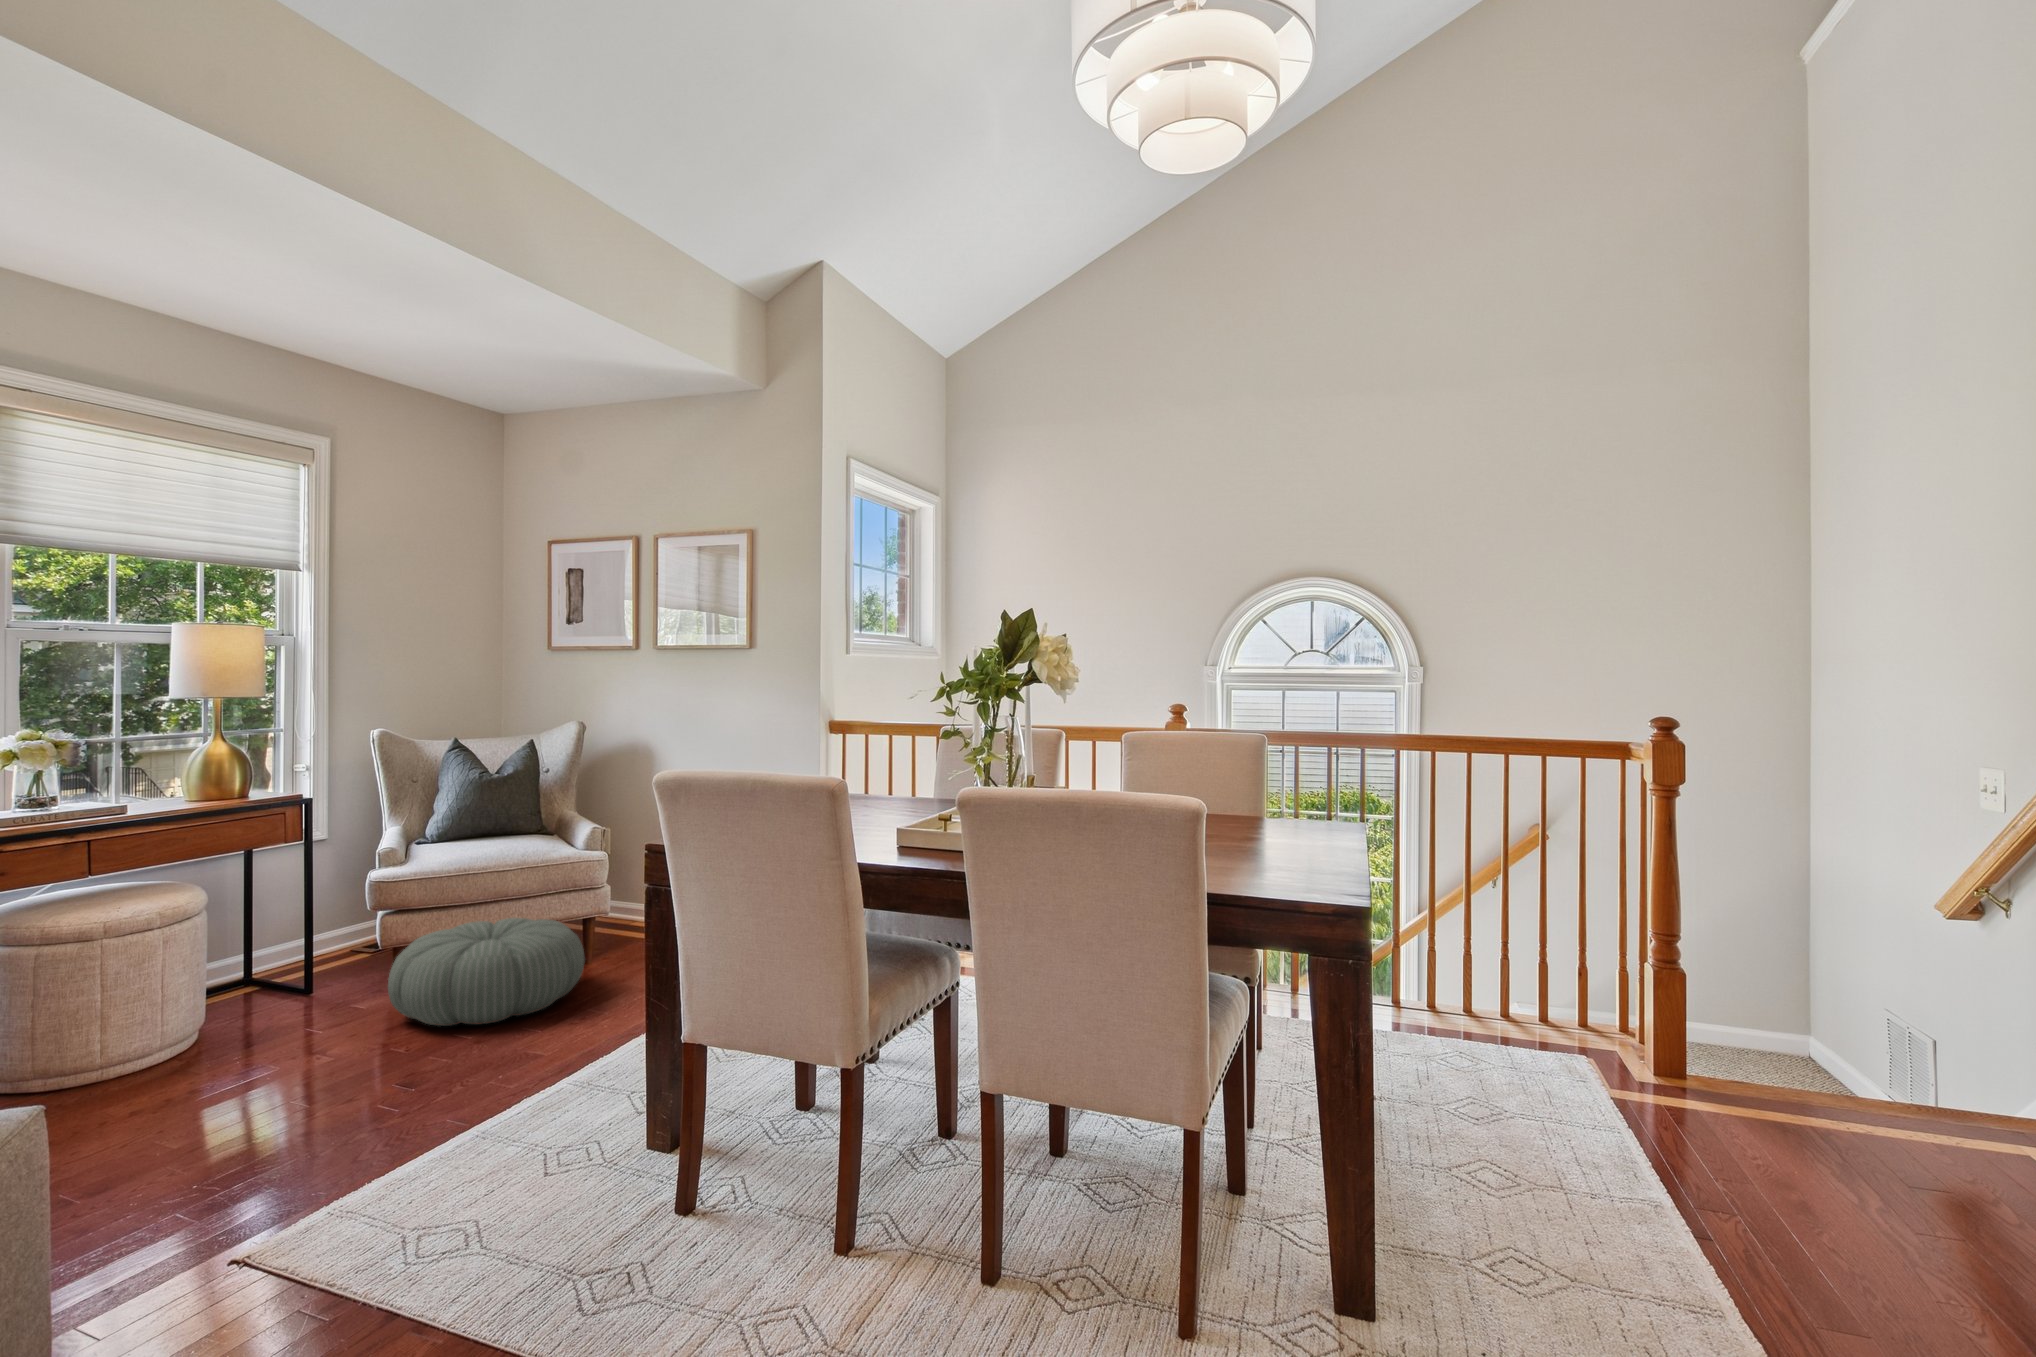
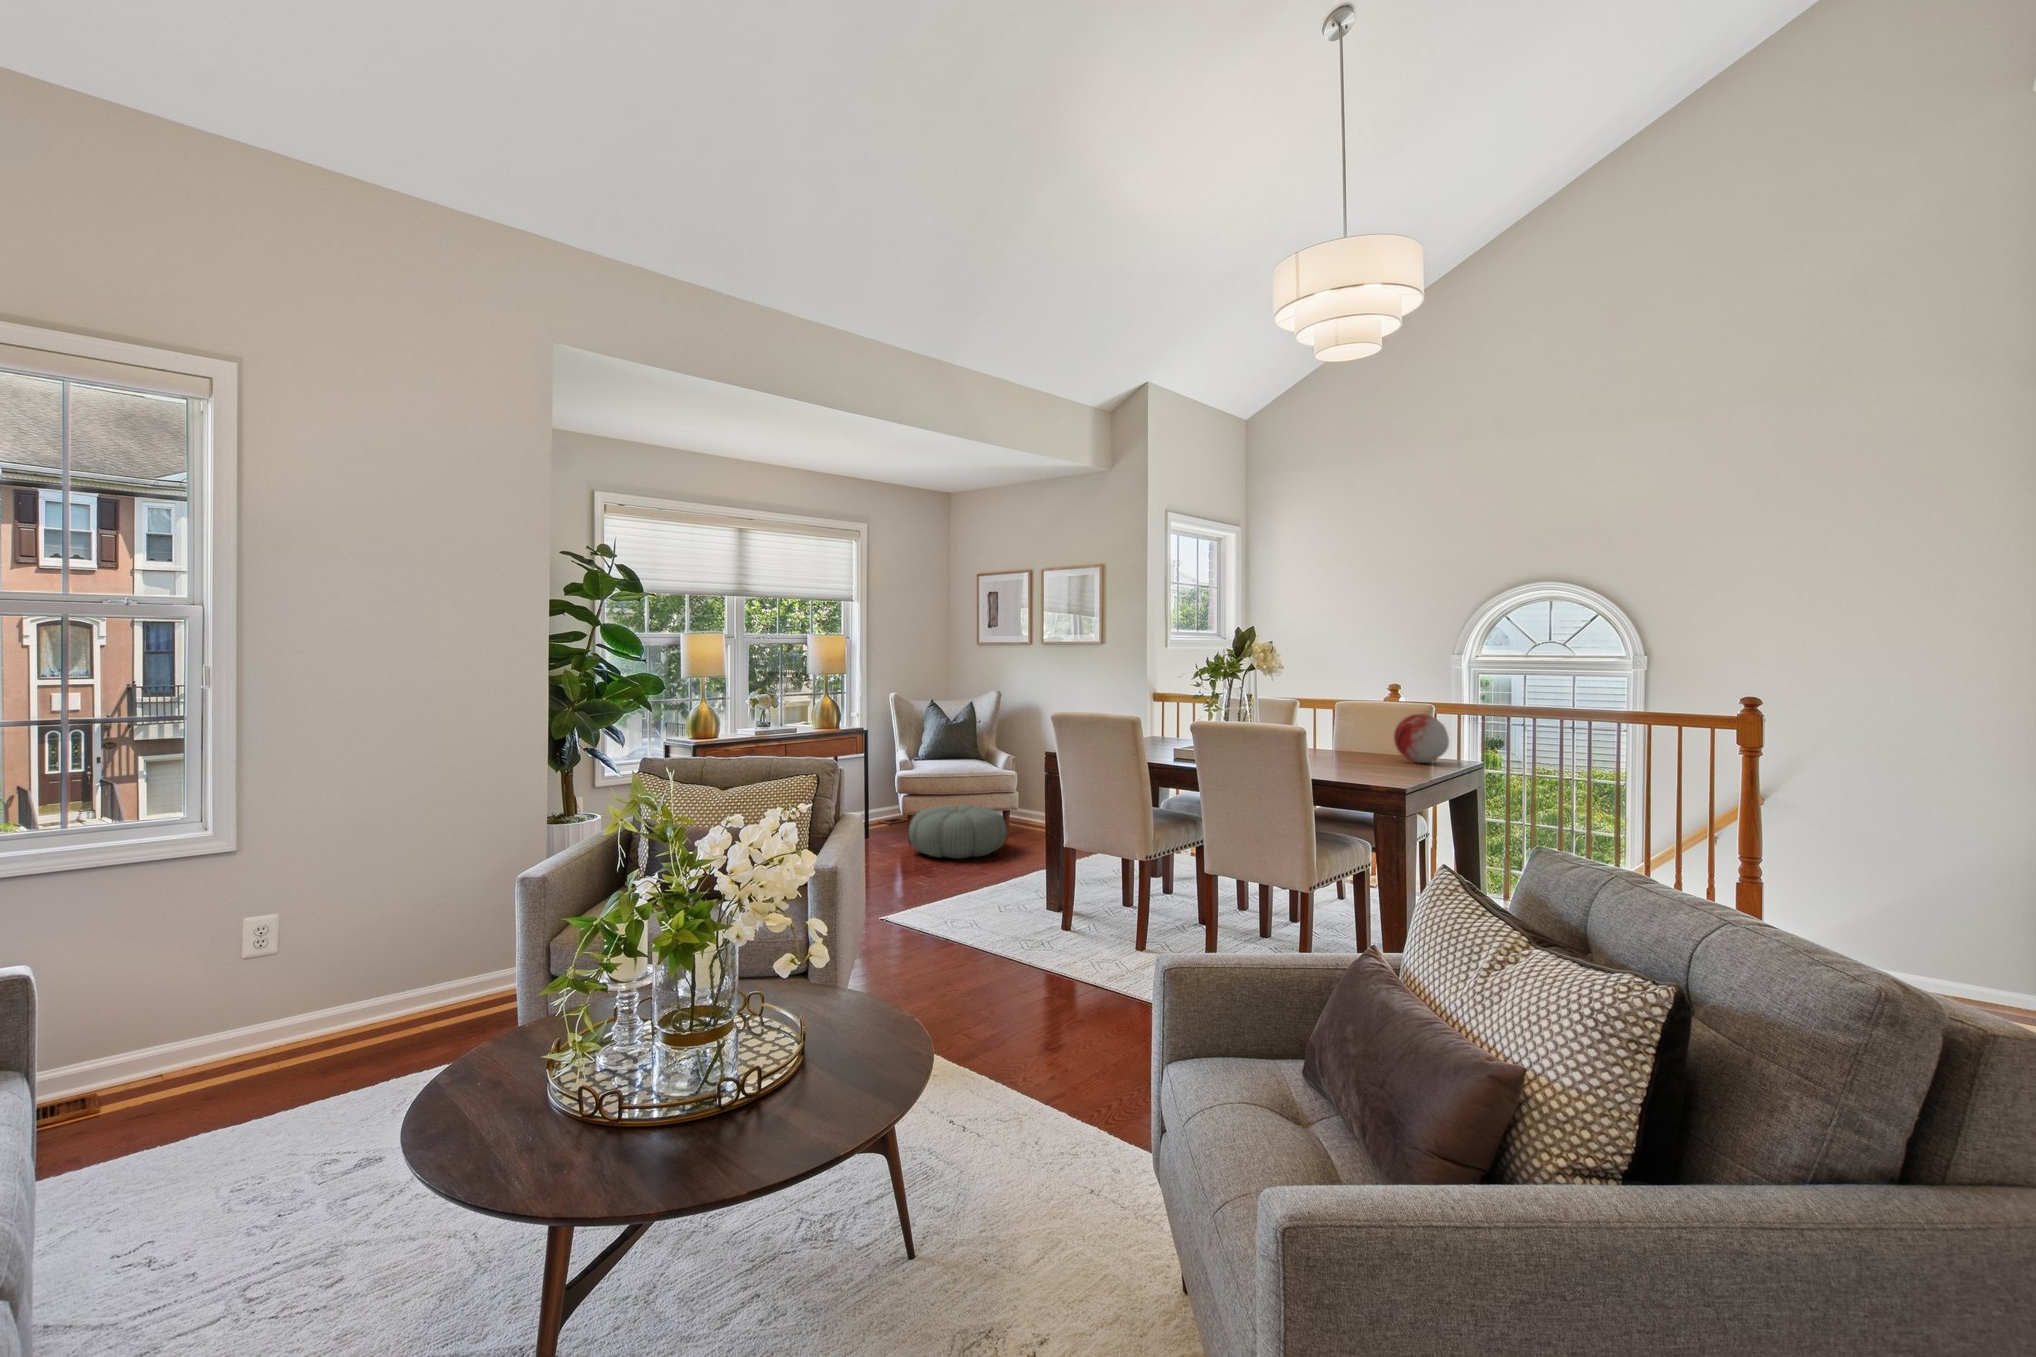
decorative orb: none [1249,753,1333,832] -> present [1394,714,1449,763]

